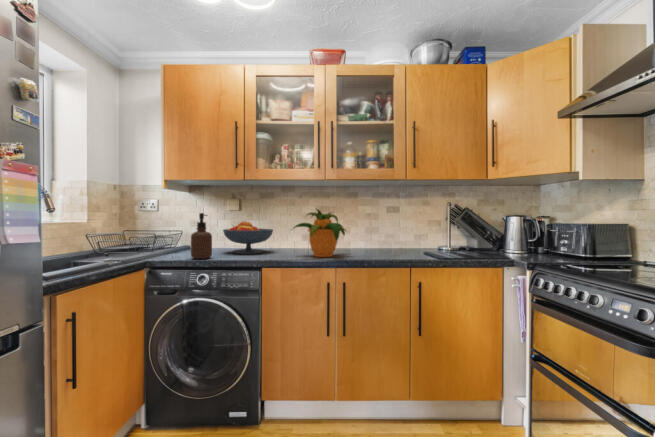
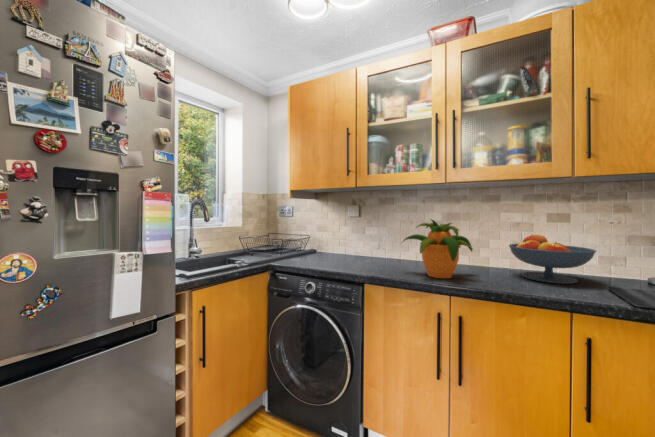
soap dispenser: present [191,213,212,259] -> none [301,222,320,268]
fruit bowl: present [223,221,273,254] -> present [509,235,596,284]

